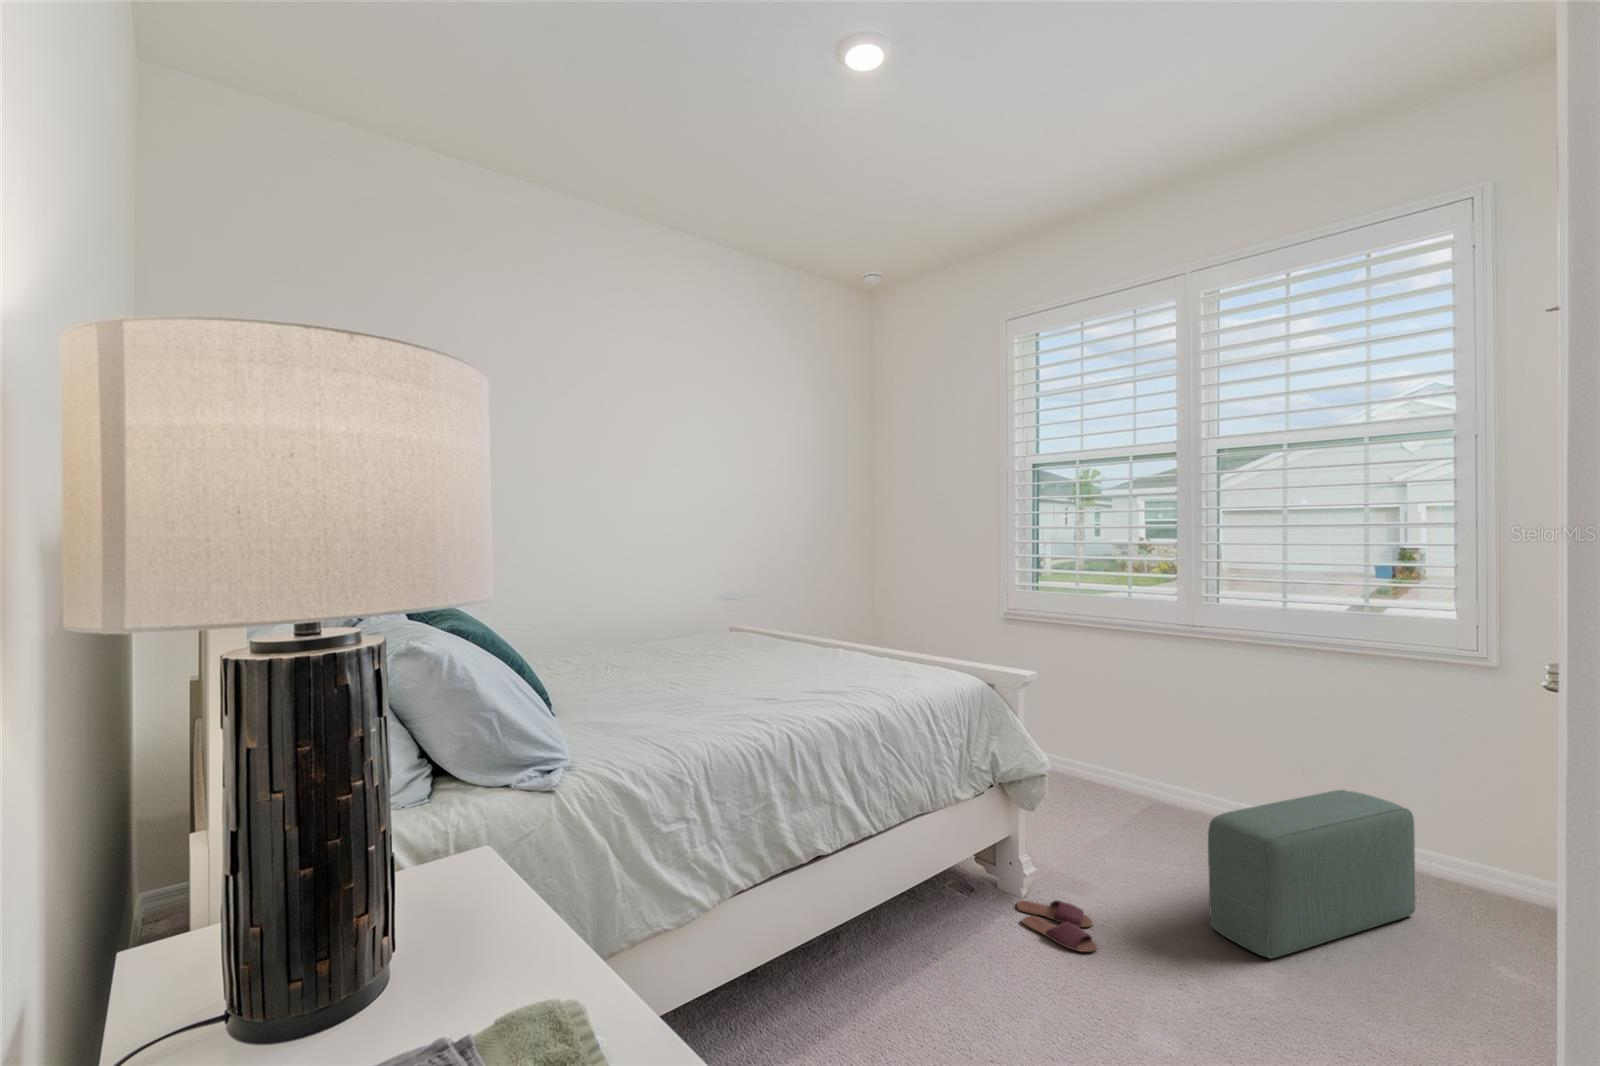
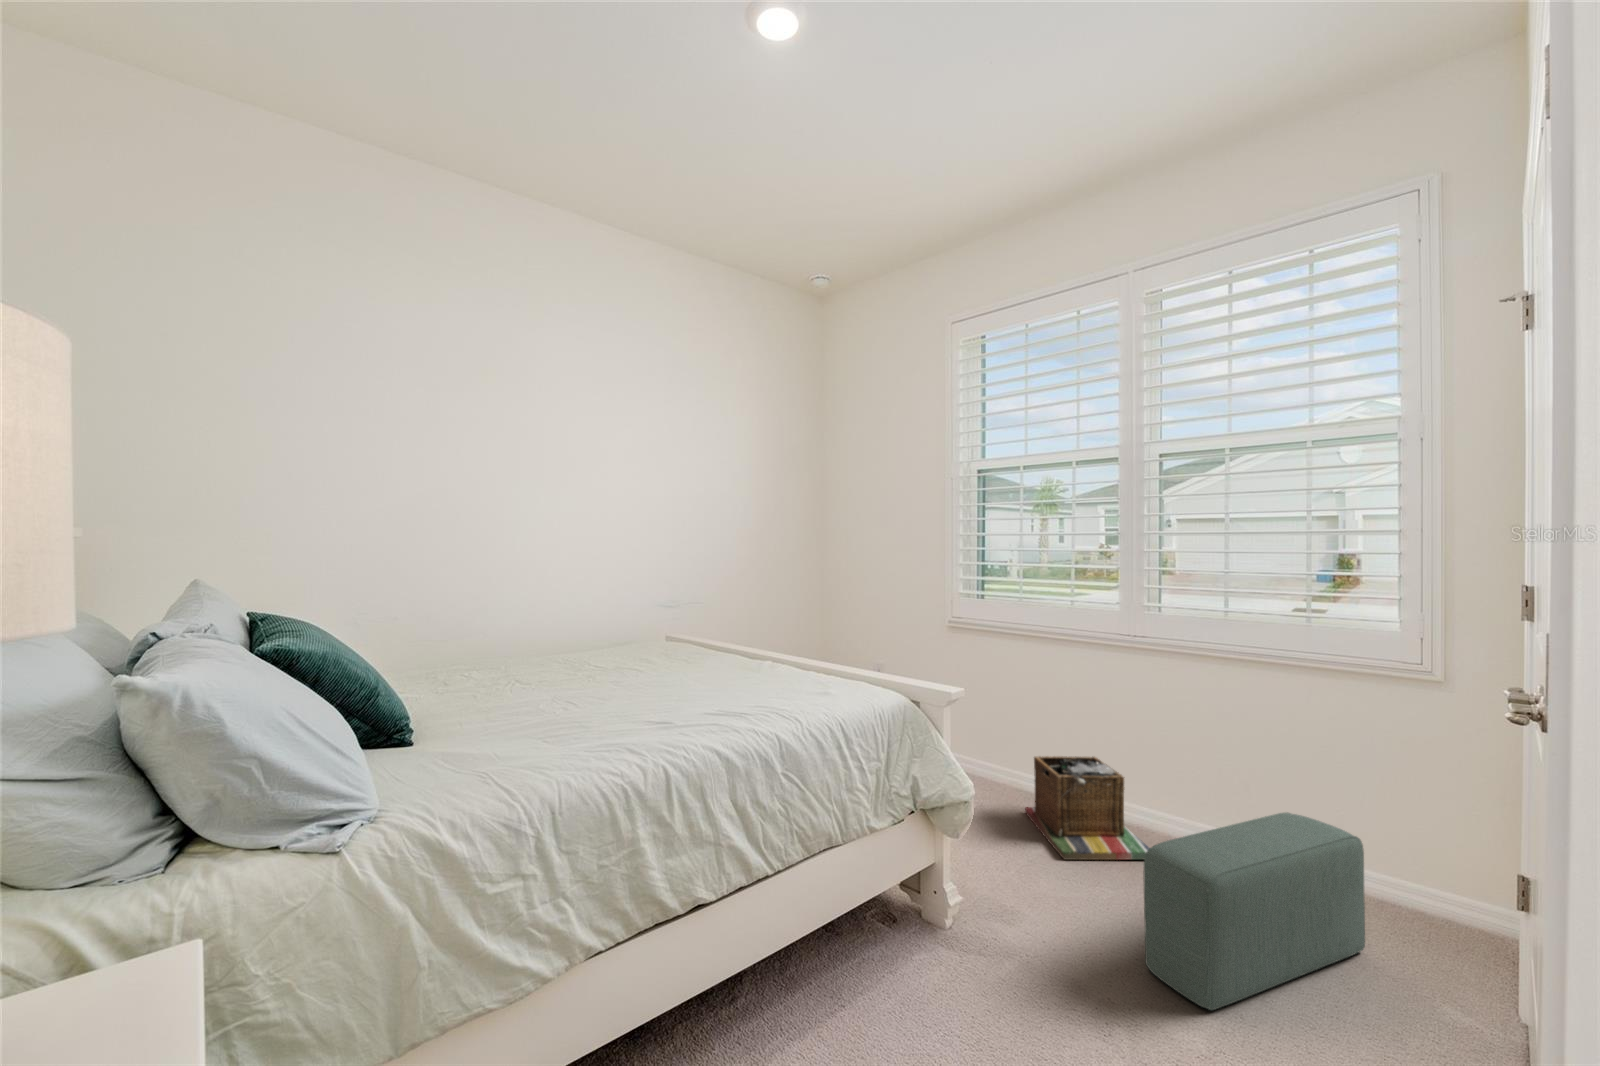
laundry basket: none [1087,746,1216,842] -> present [1025,756,1149,860]
slippers: present [1017,901,1097,952] -> none [940,933,1021,1002]

